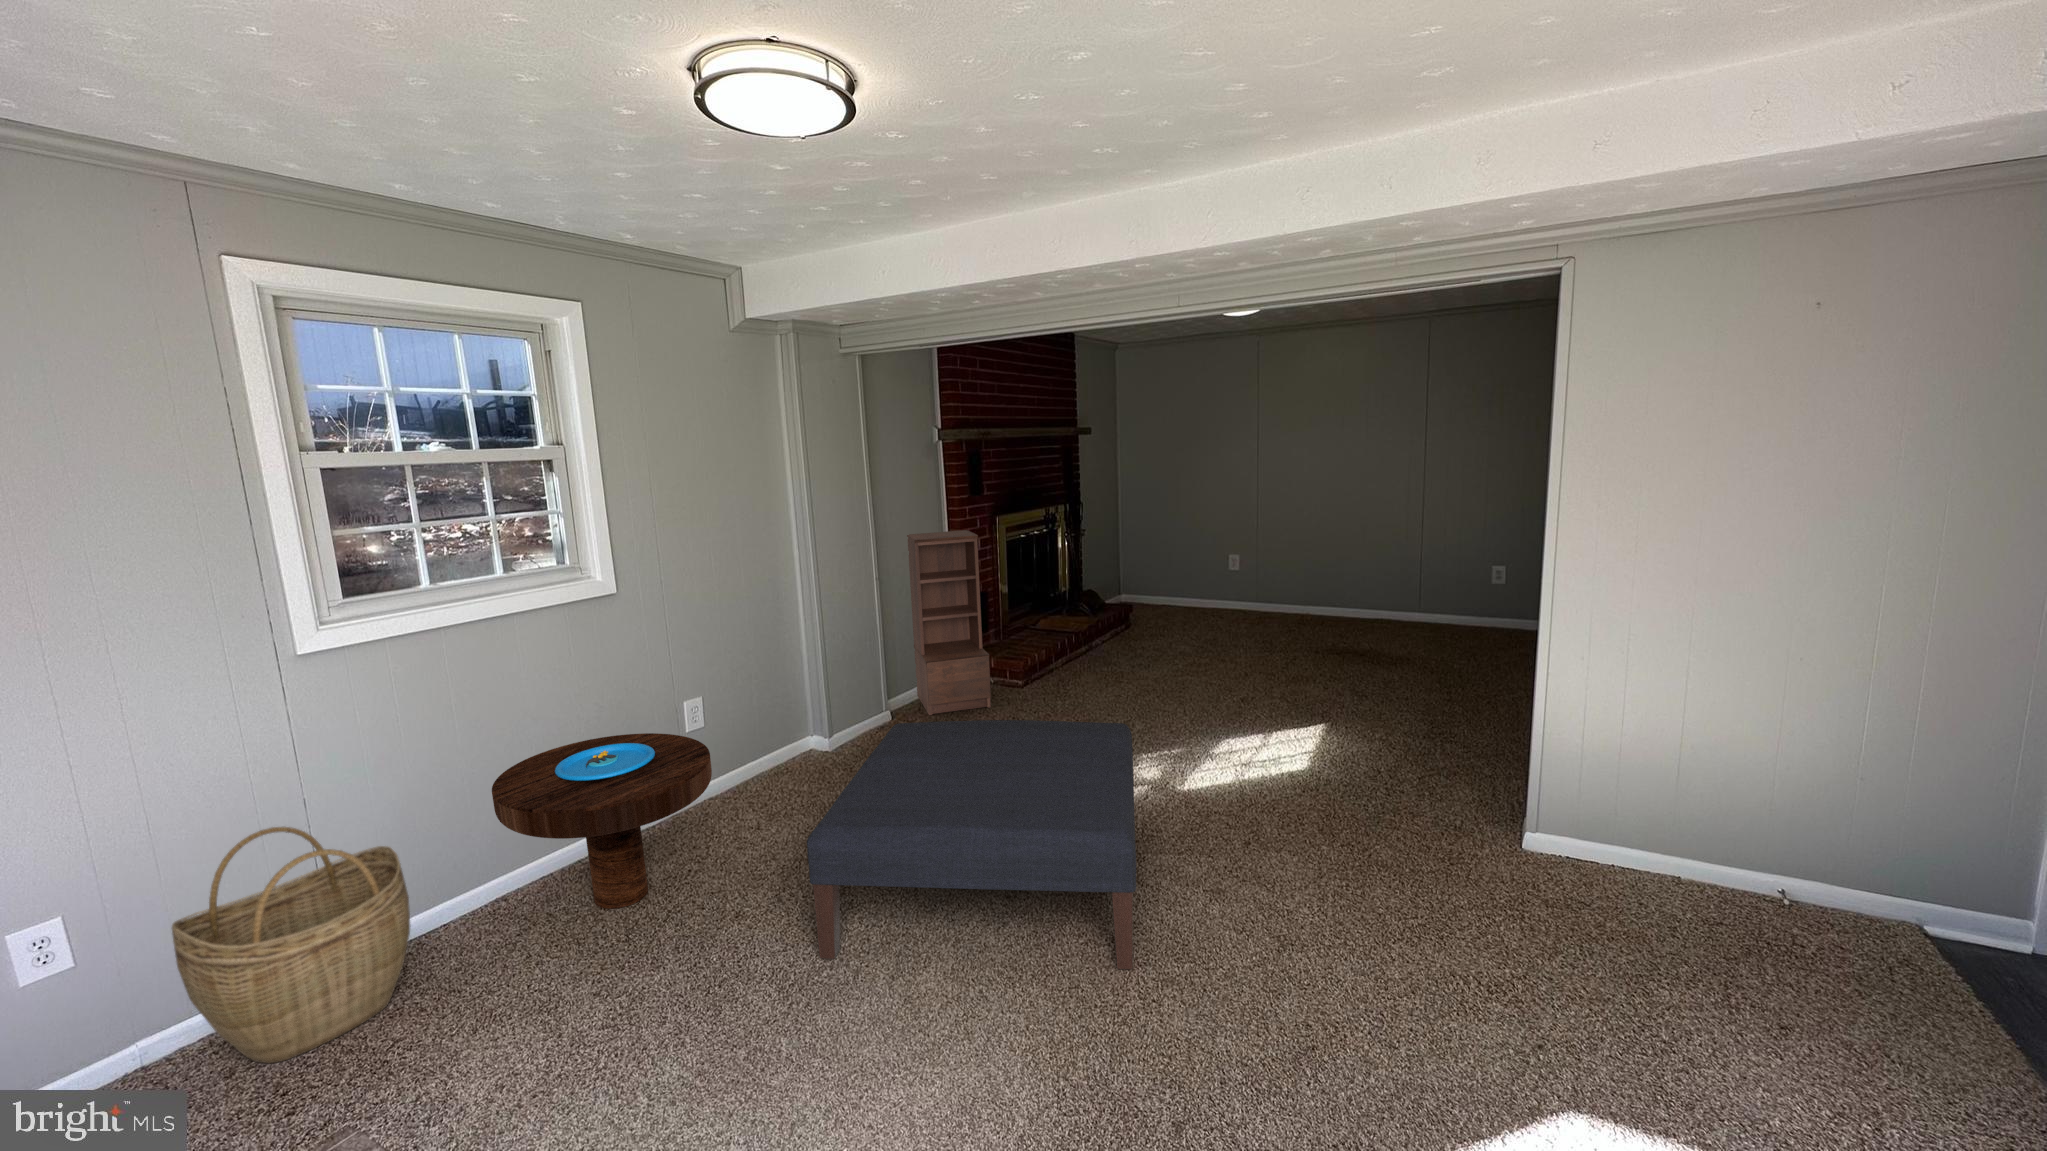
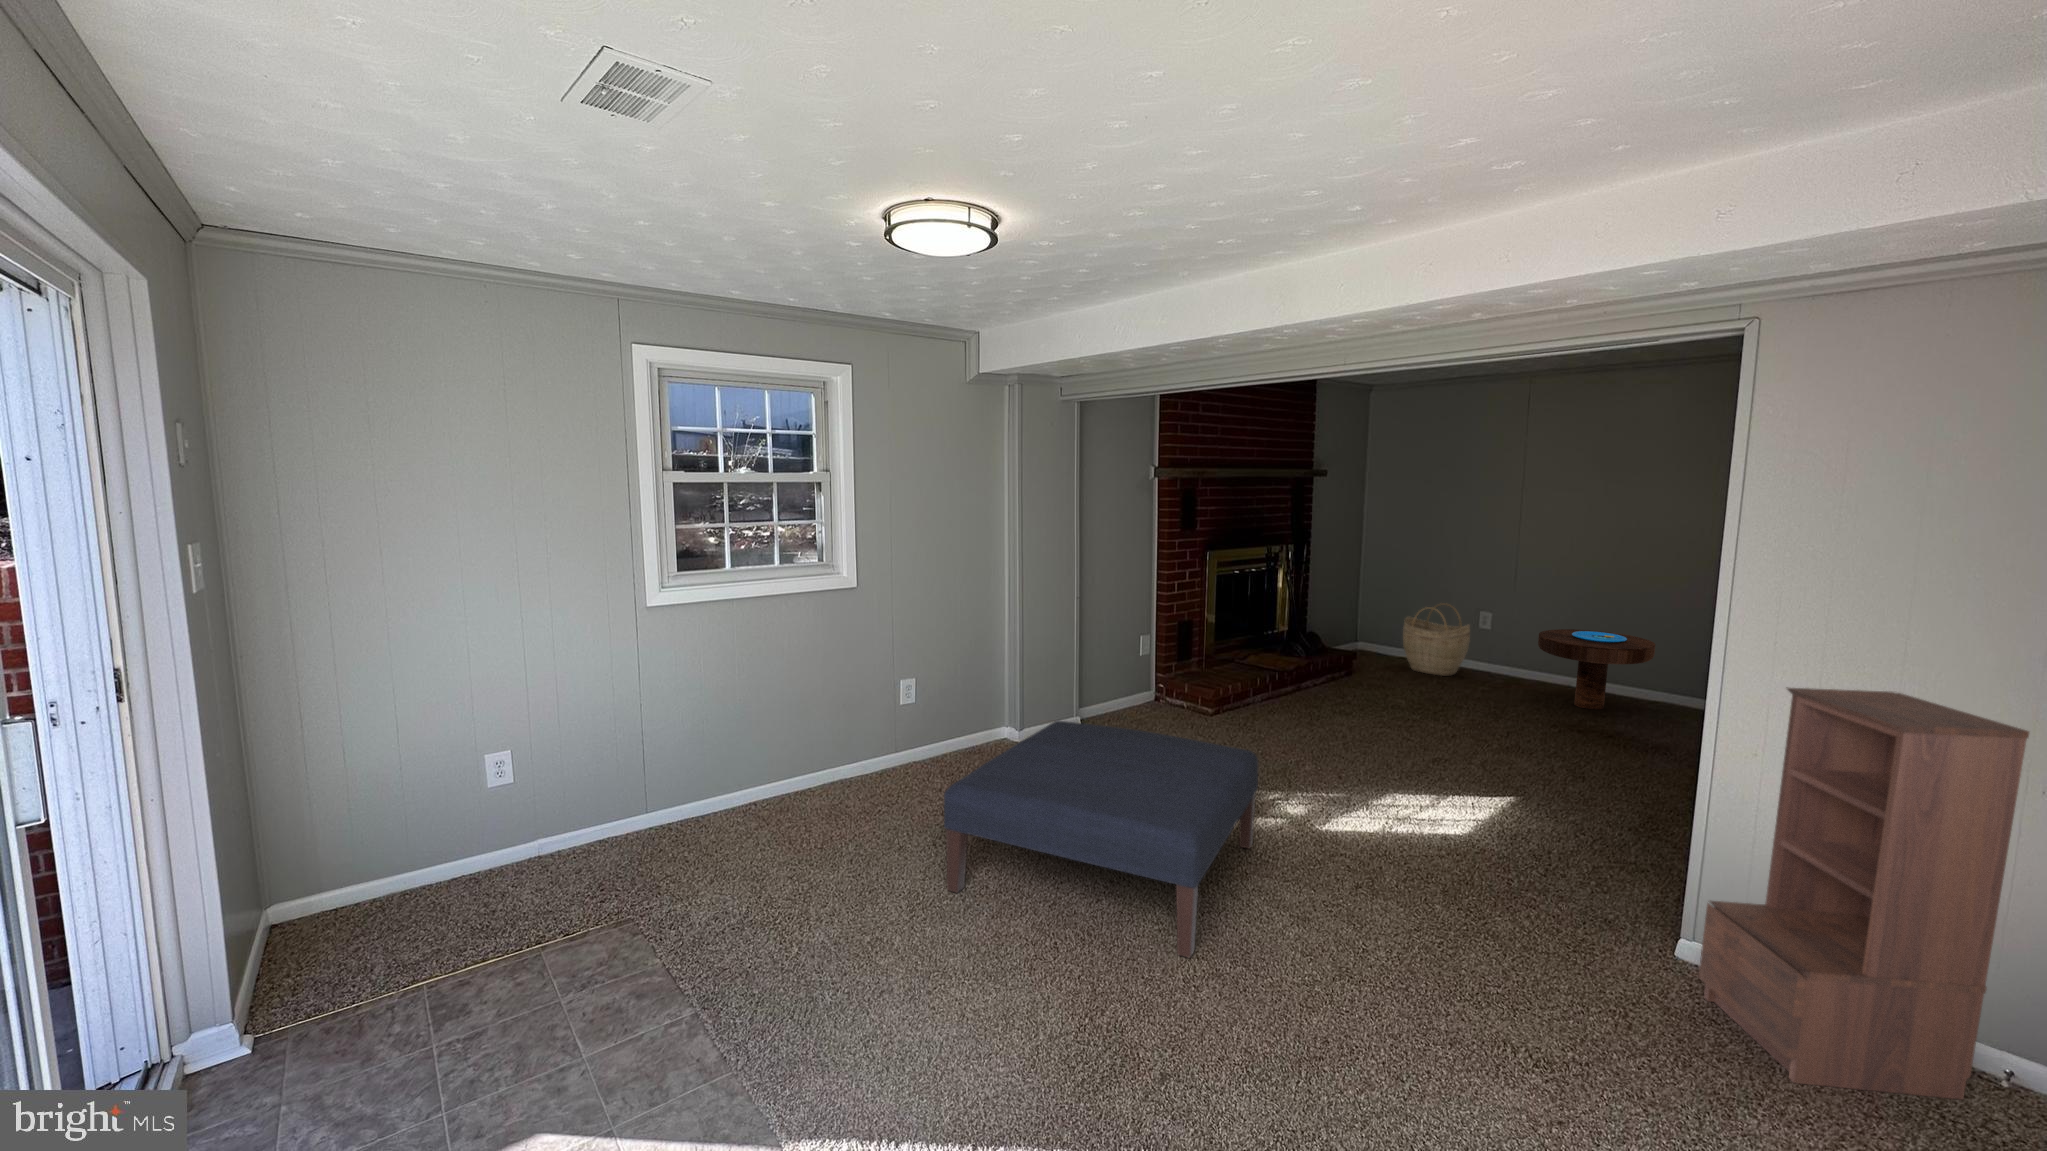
bookshelf: present [907,530,991,715] -> present [1699,688,2029,1100]
side table: present [492,733,712,909] -> present [1538,629,1655,710]
woven basket: present [172,827,411,1064] -> present [1403,604,1470,676]

